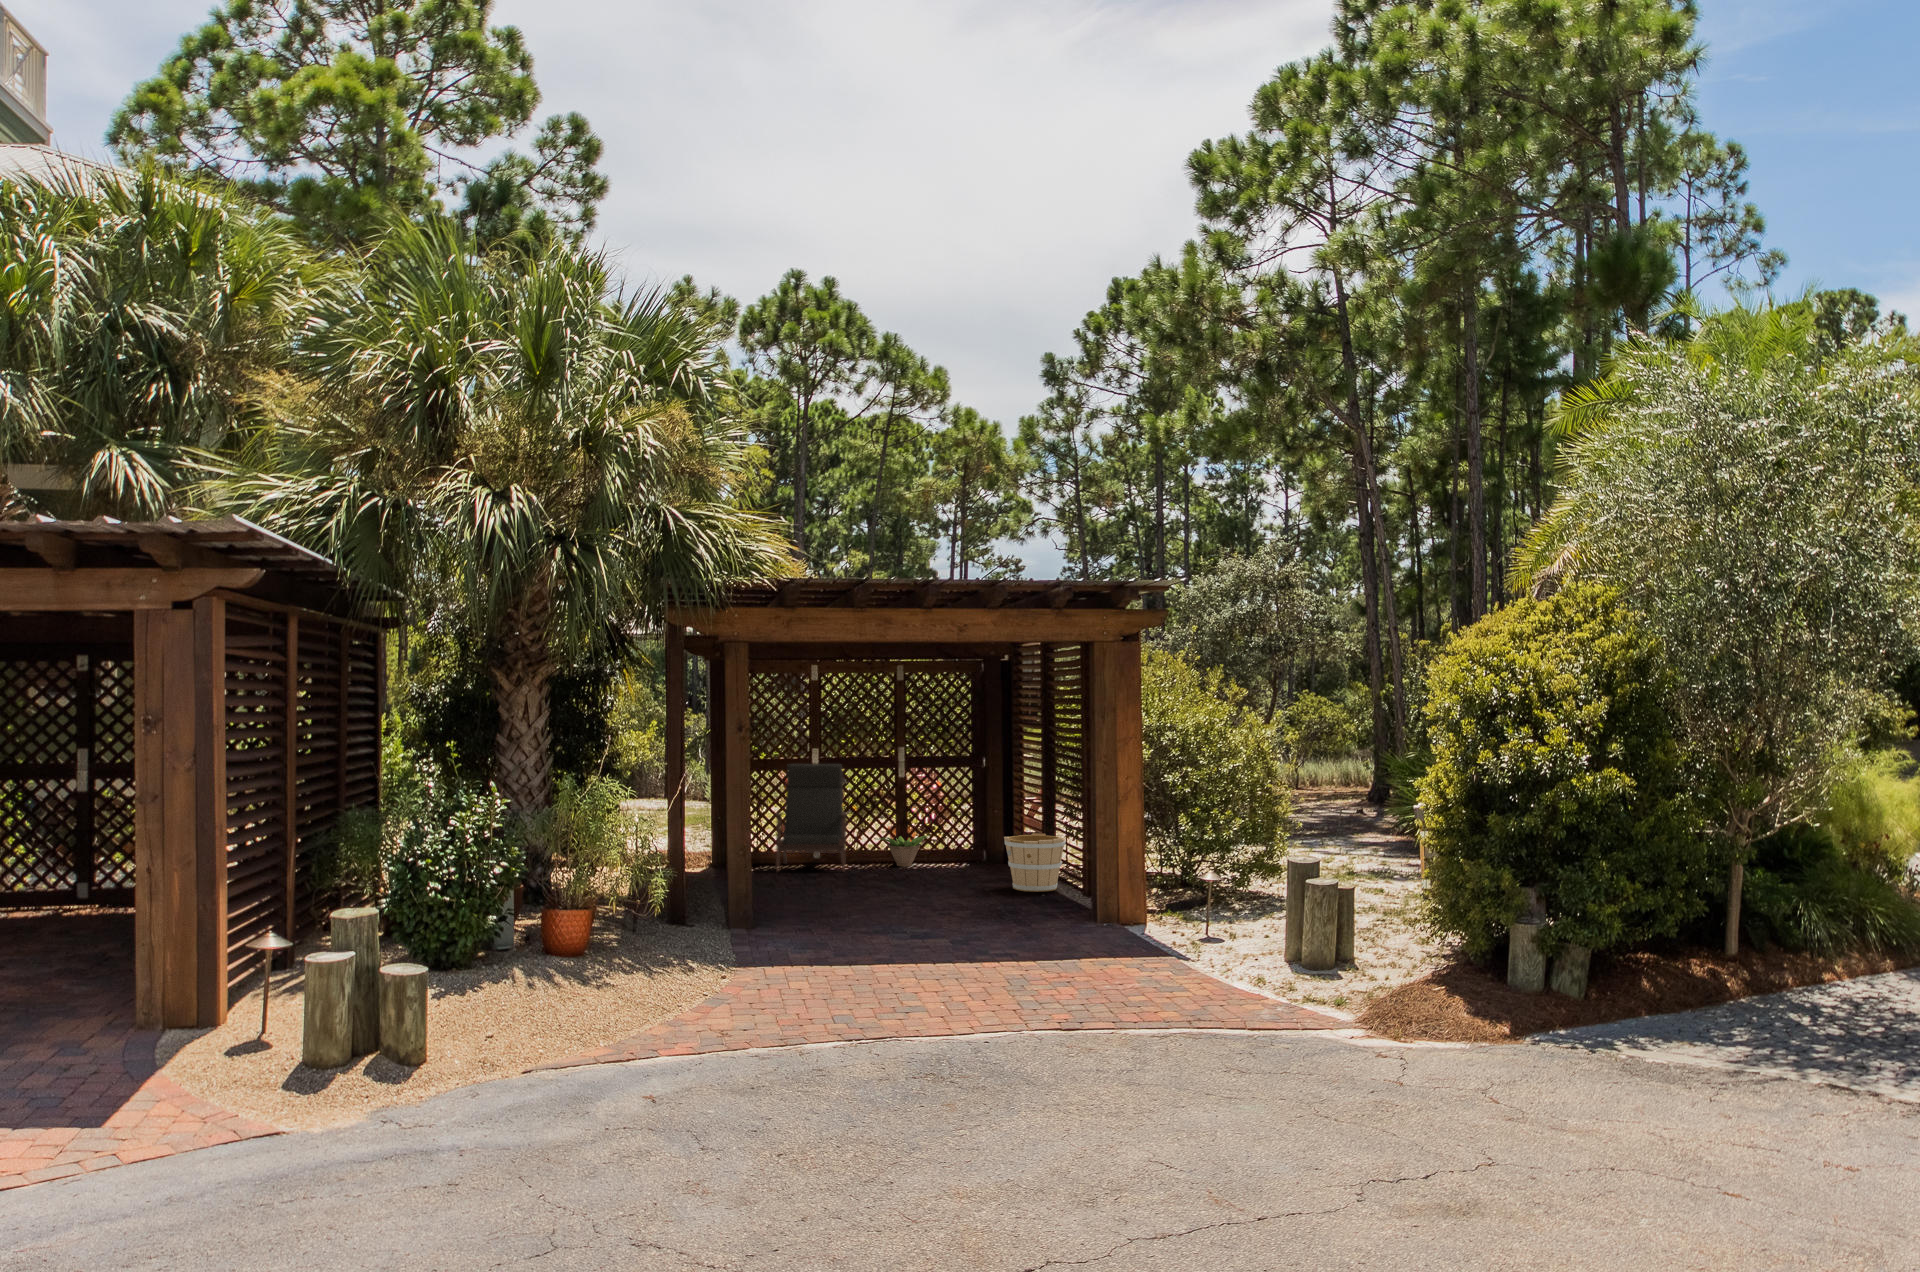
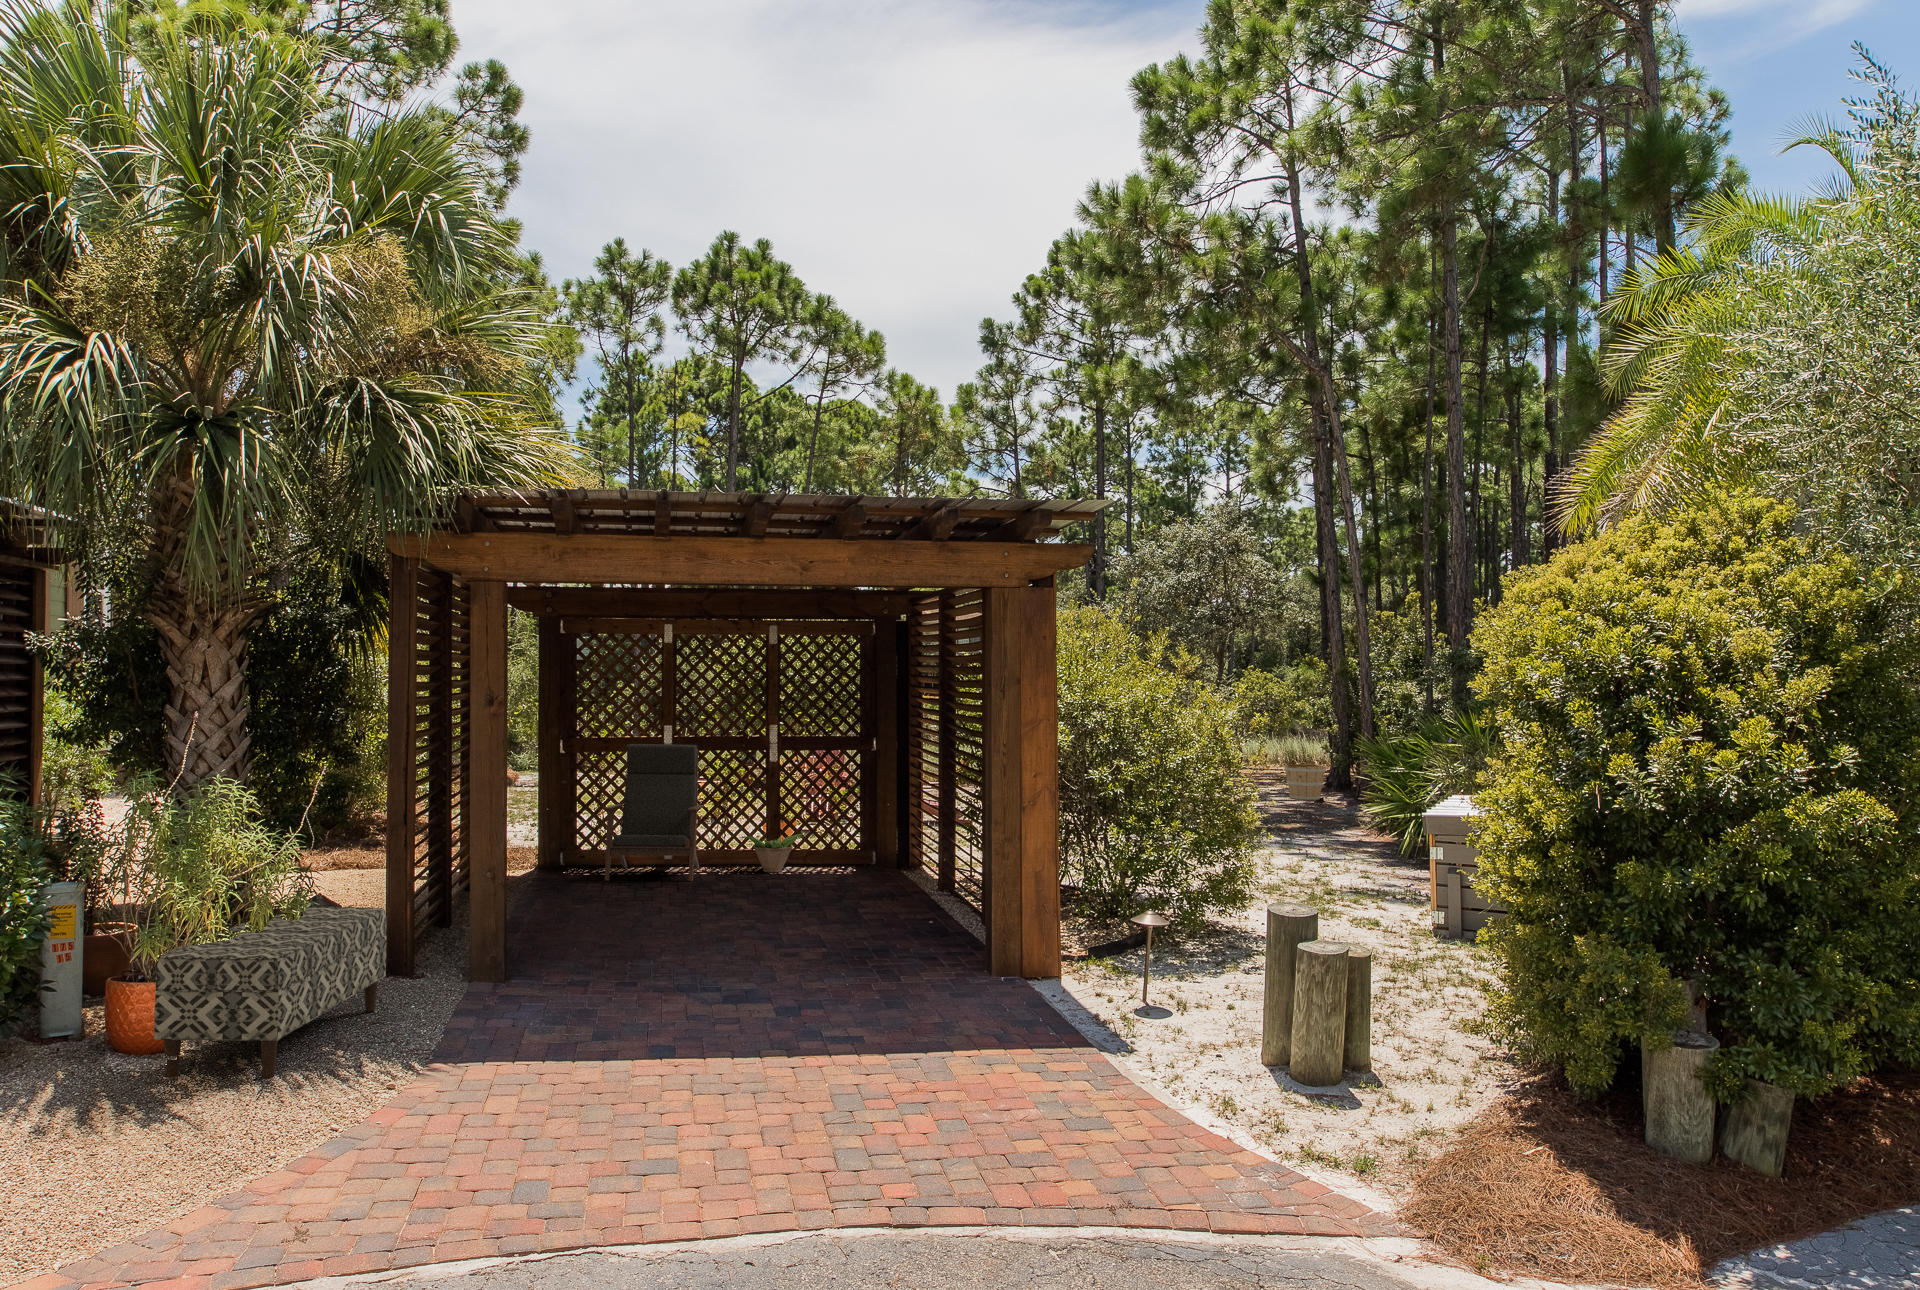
wooden bucket: present [1004,833,1066,892] -> present [1284,763,1326,800]
bench: none [579,870,687,968] -> present [154,907,387,1078]

